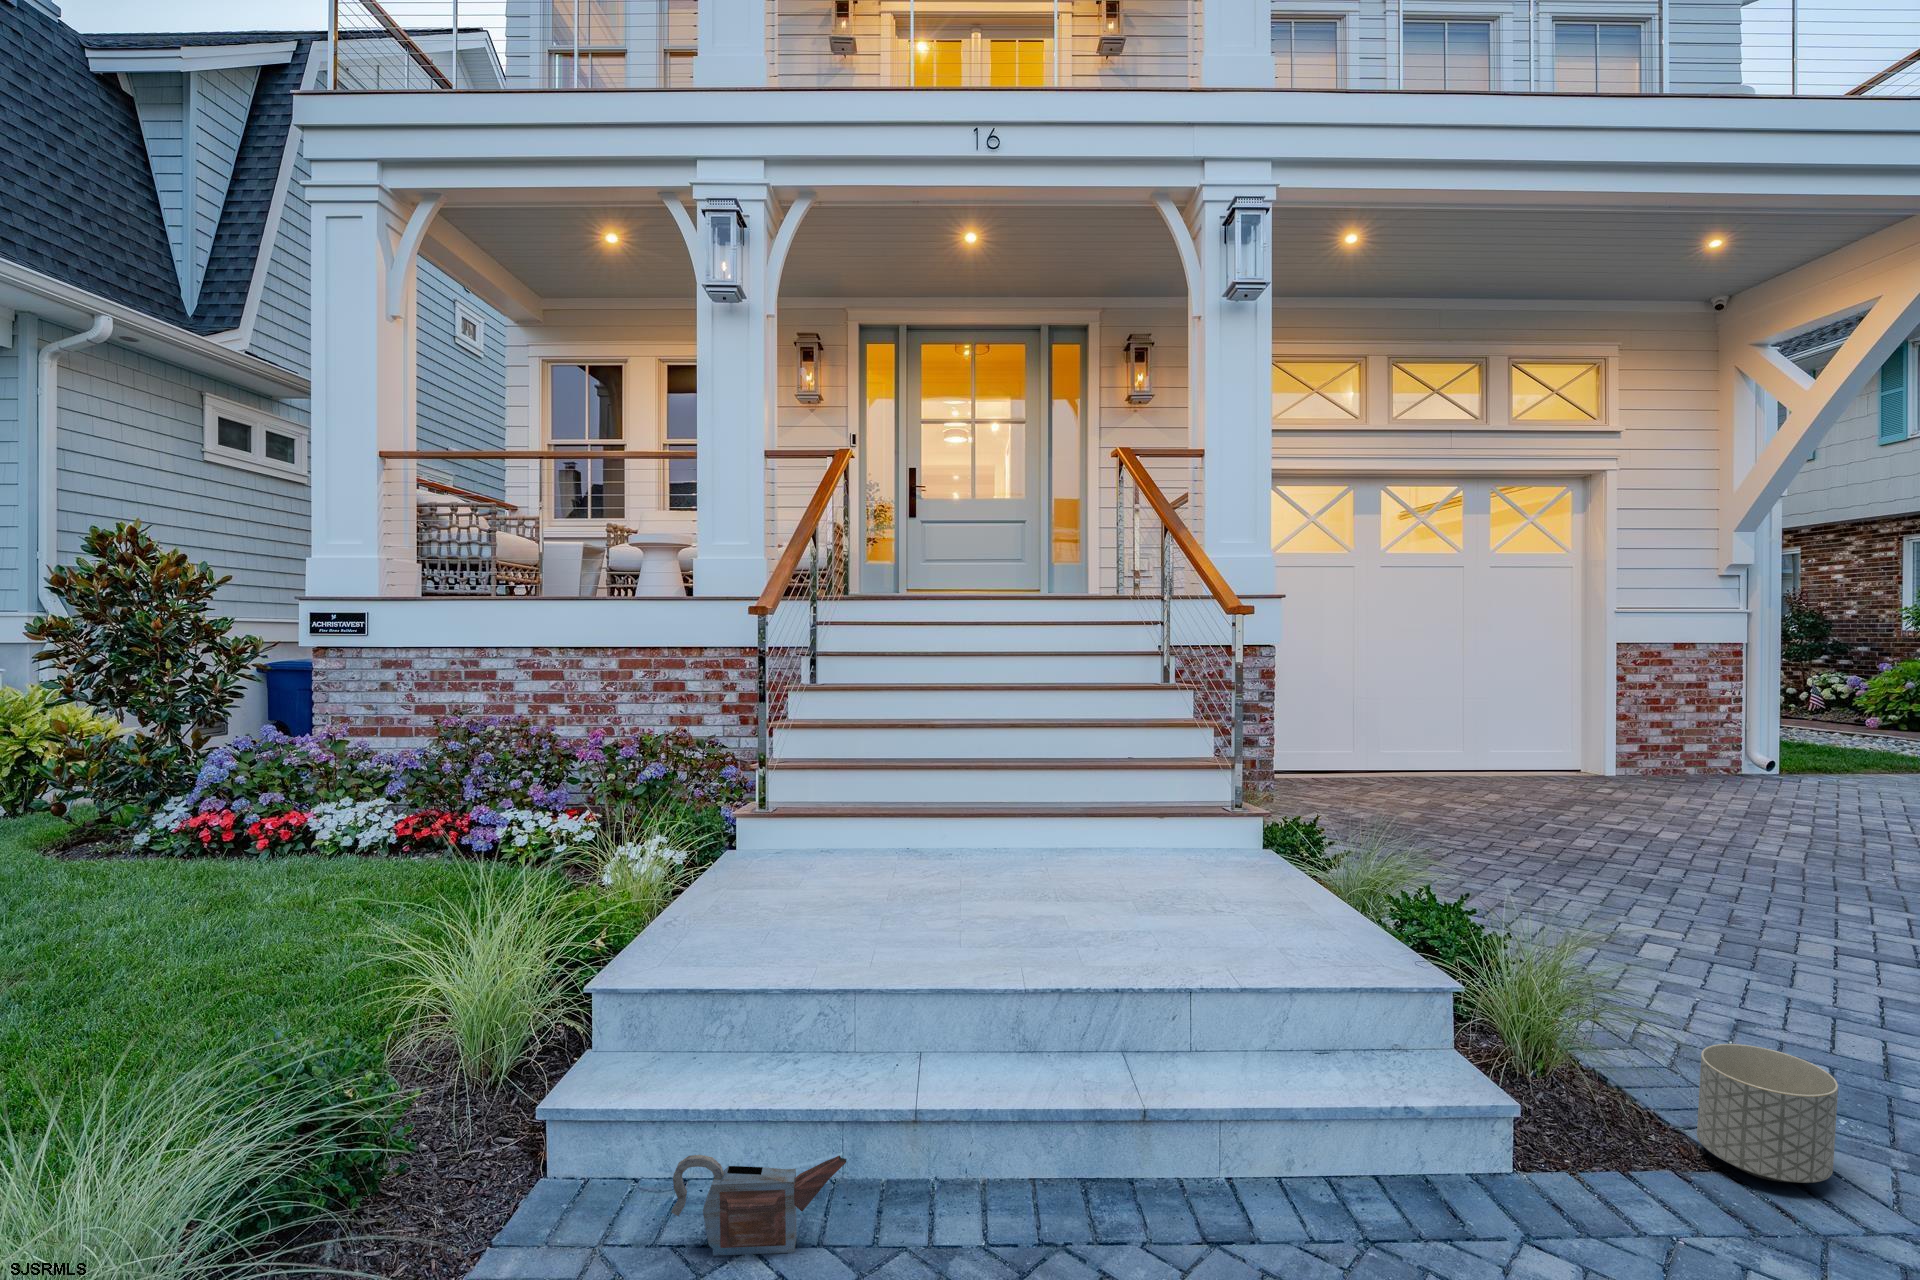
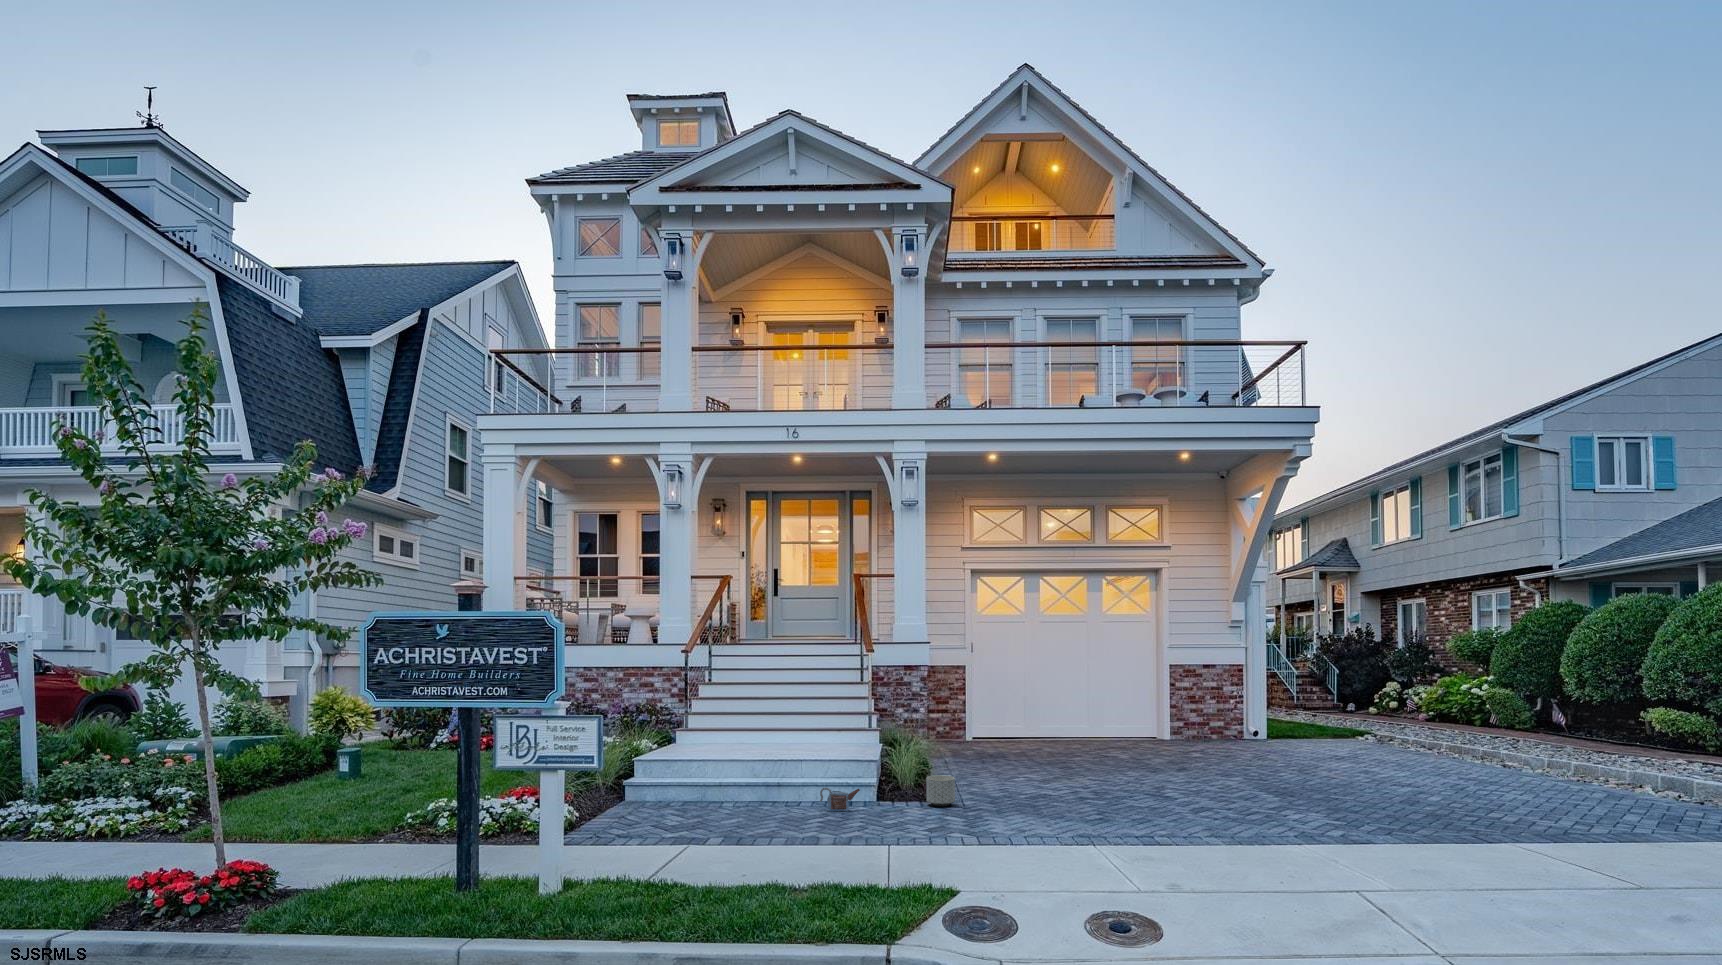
watering can: present [671,1155,846,1256] -> present [820,788,860,811]

